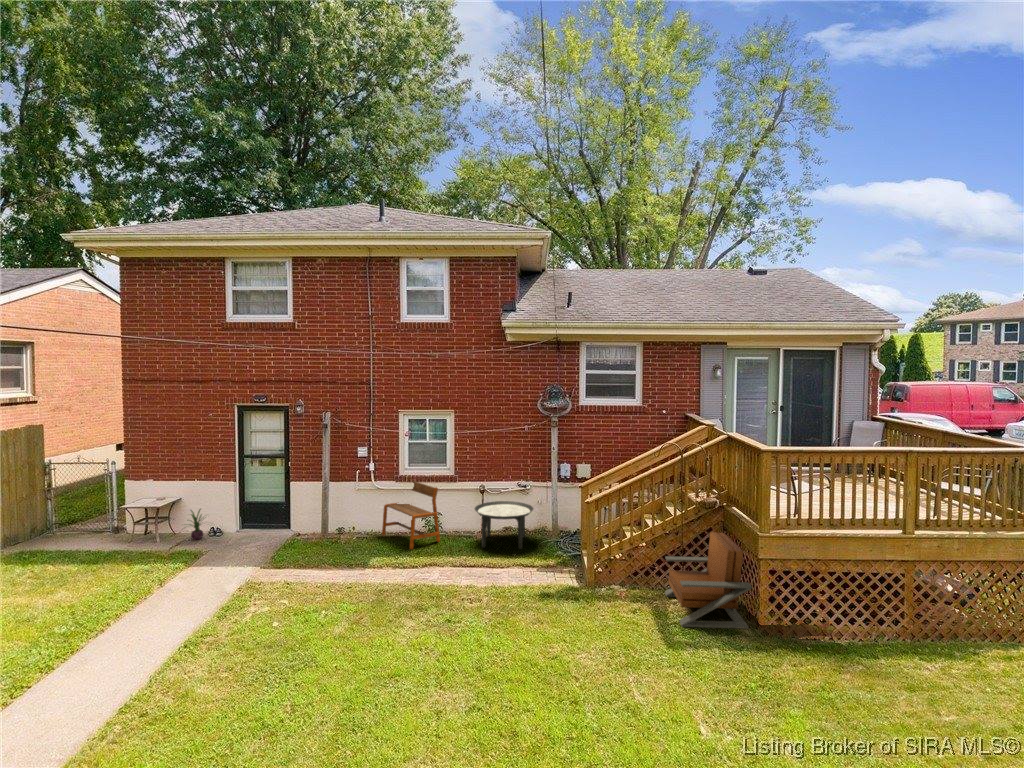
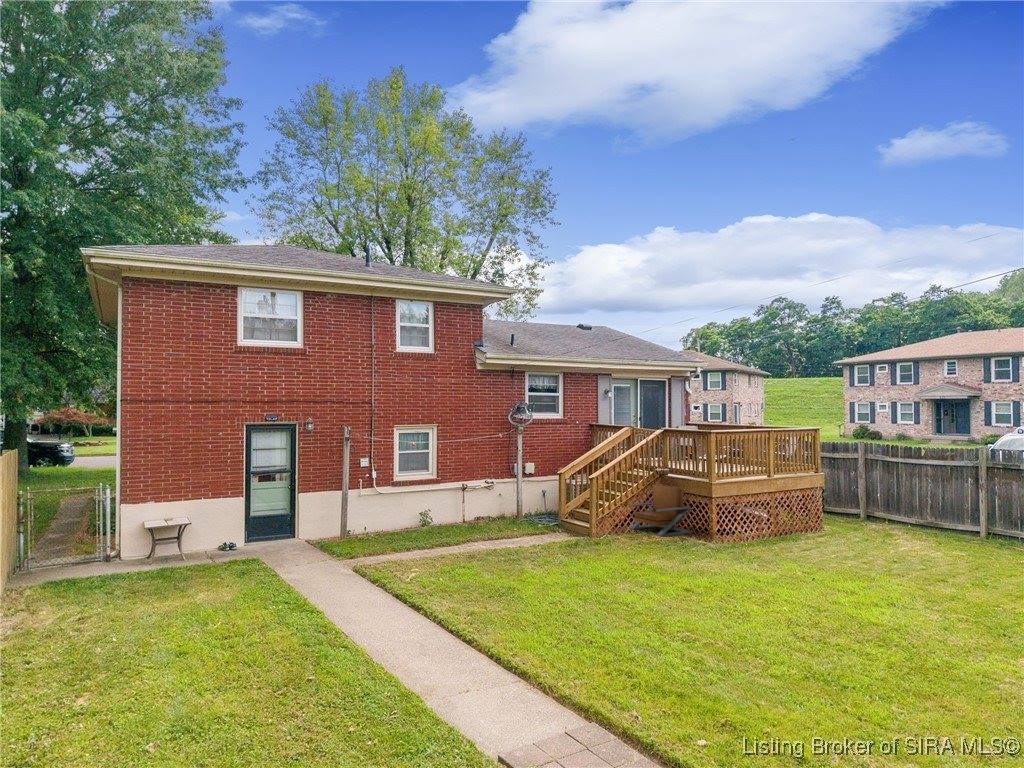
bench: present [382,481,440,549] -> none [386,485,442,536]
round table: present [475,501,533,549] -> none [465,495,511,529]
decorative plant: present [190,509,203,540] -> none [198,526,232,557]

